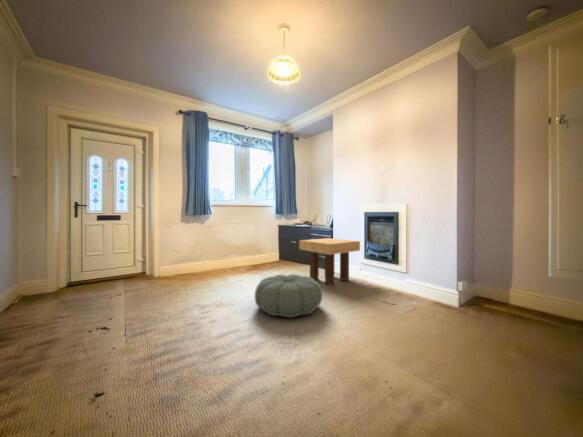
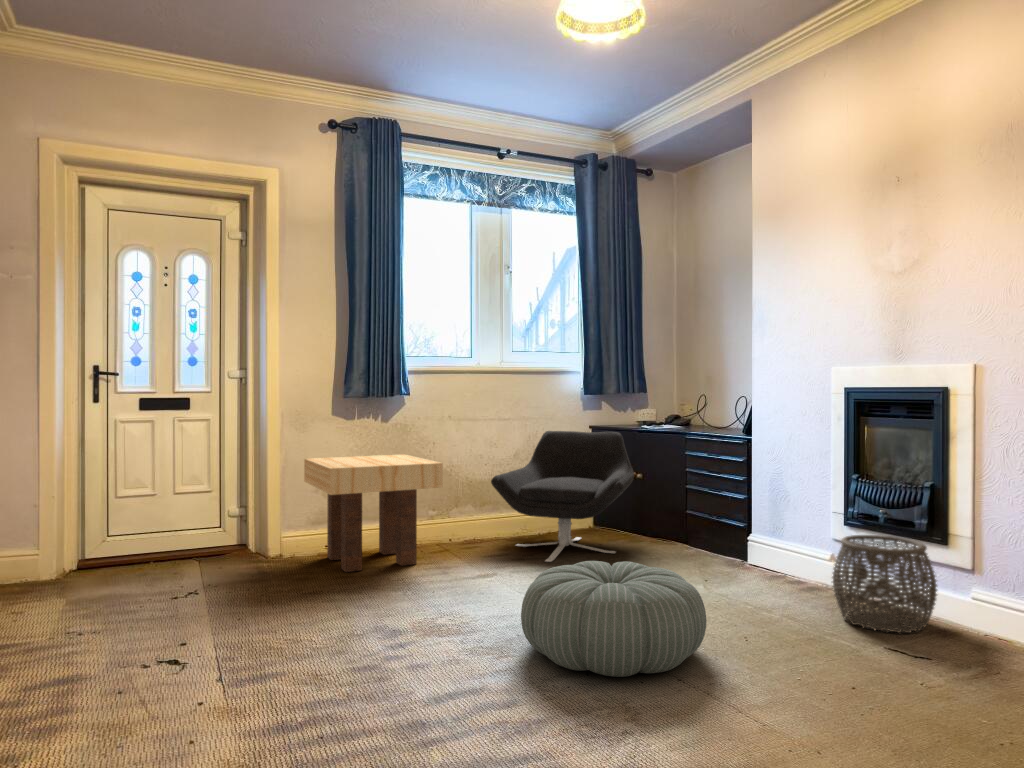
lounge chair: none [242,228,293,275] -> present [491,431,634,562]
side table: present [299,238,360,285] -> present [304,454,443,572]
woven basket: none [362,262,396,295] -> present [832,535,937,633]

